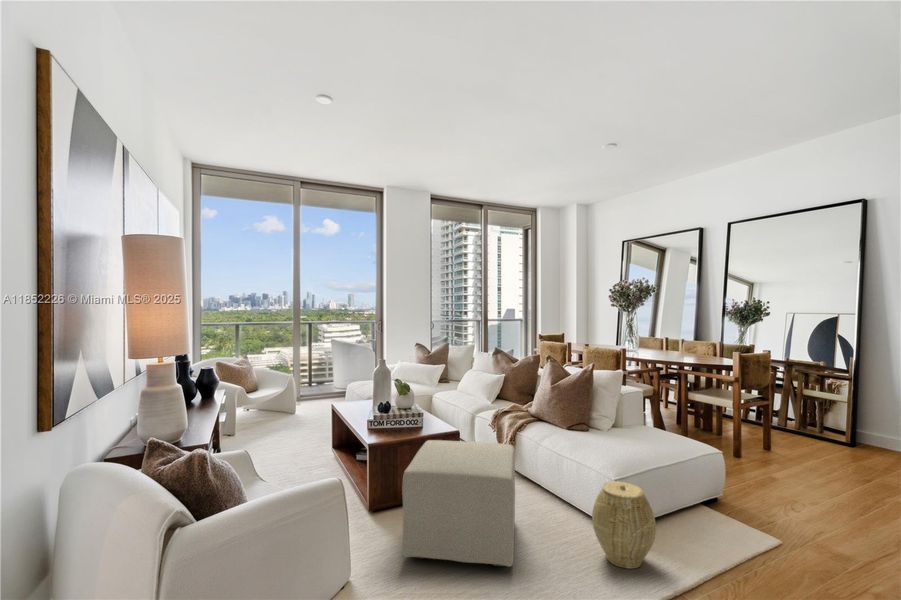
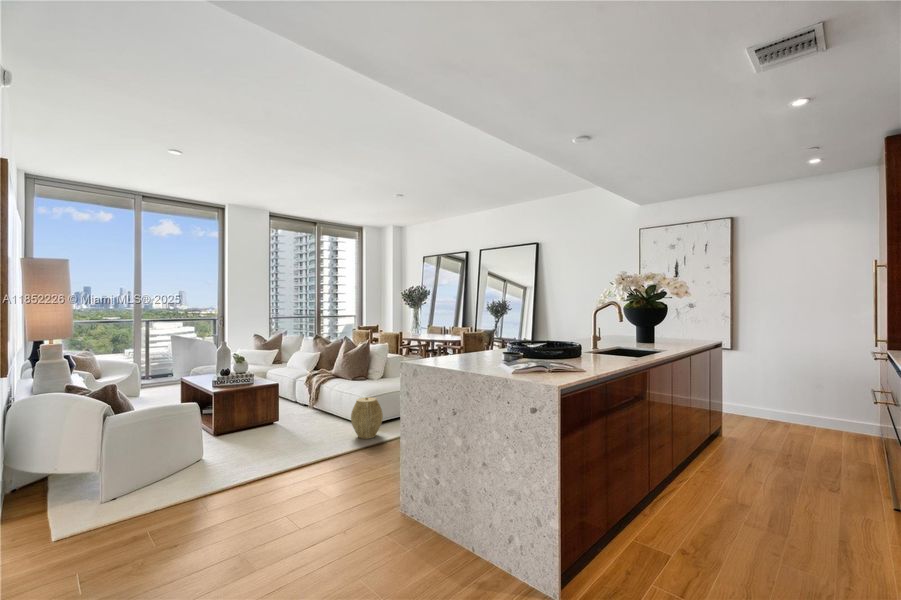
ottoman: present [402,440,515,567] -> none [237,385,312,448]

